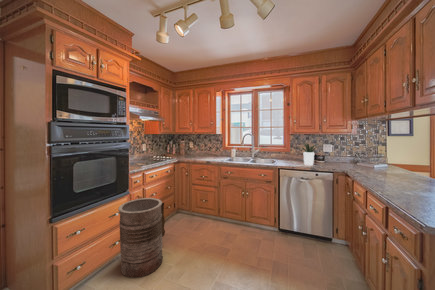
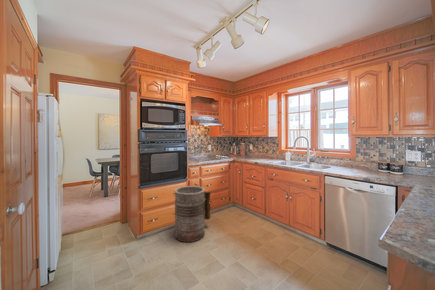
potted plant: present [302,143,315,165] -> none [349,147,390,174]

